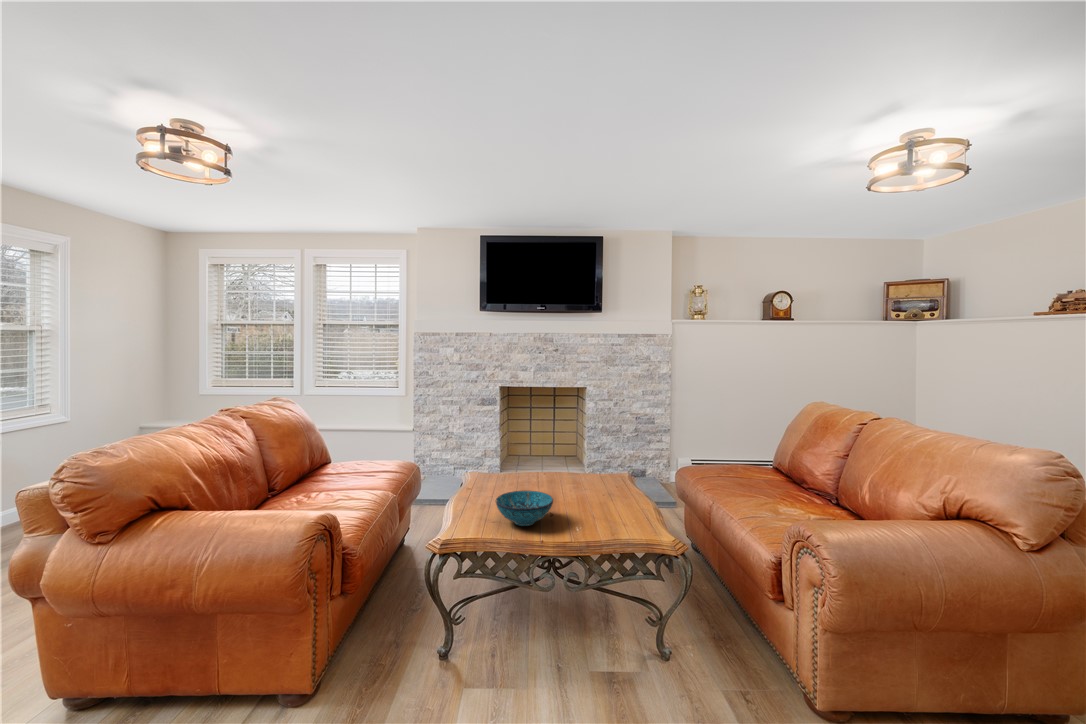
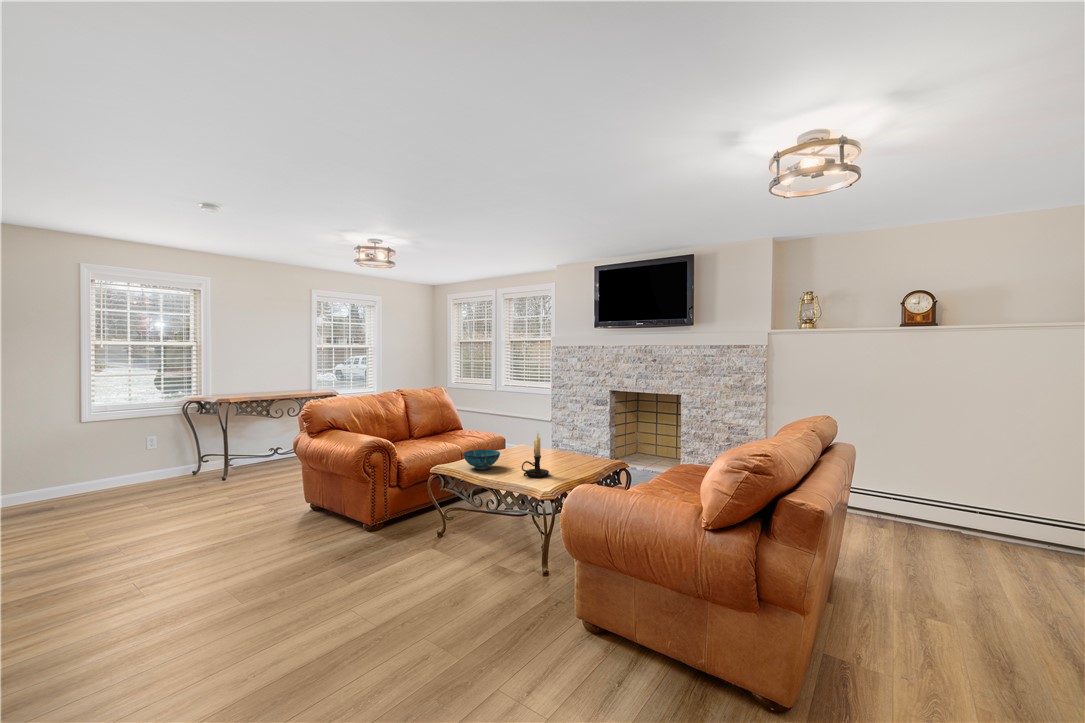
candle holder: none [603,455,637,524] -> present [522,432,549,477]

